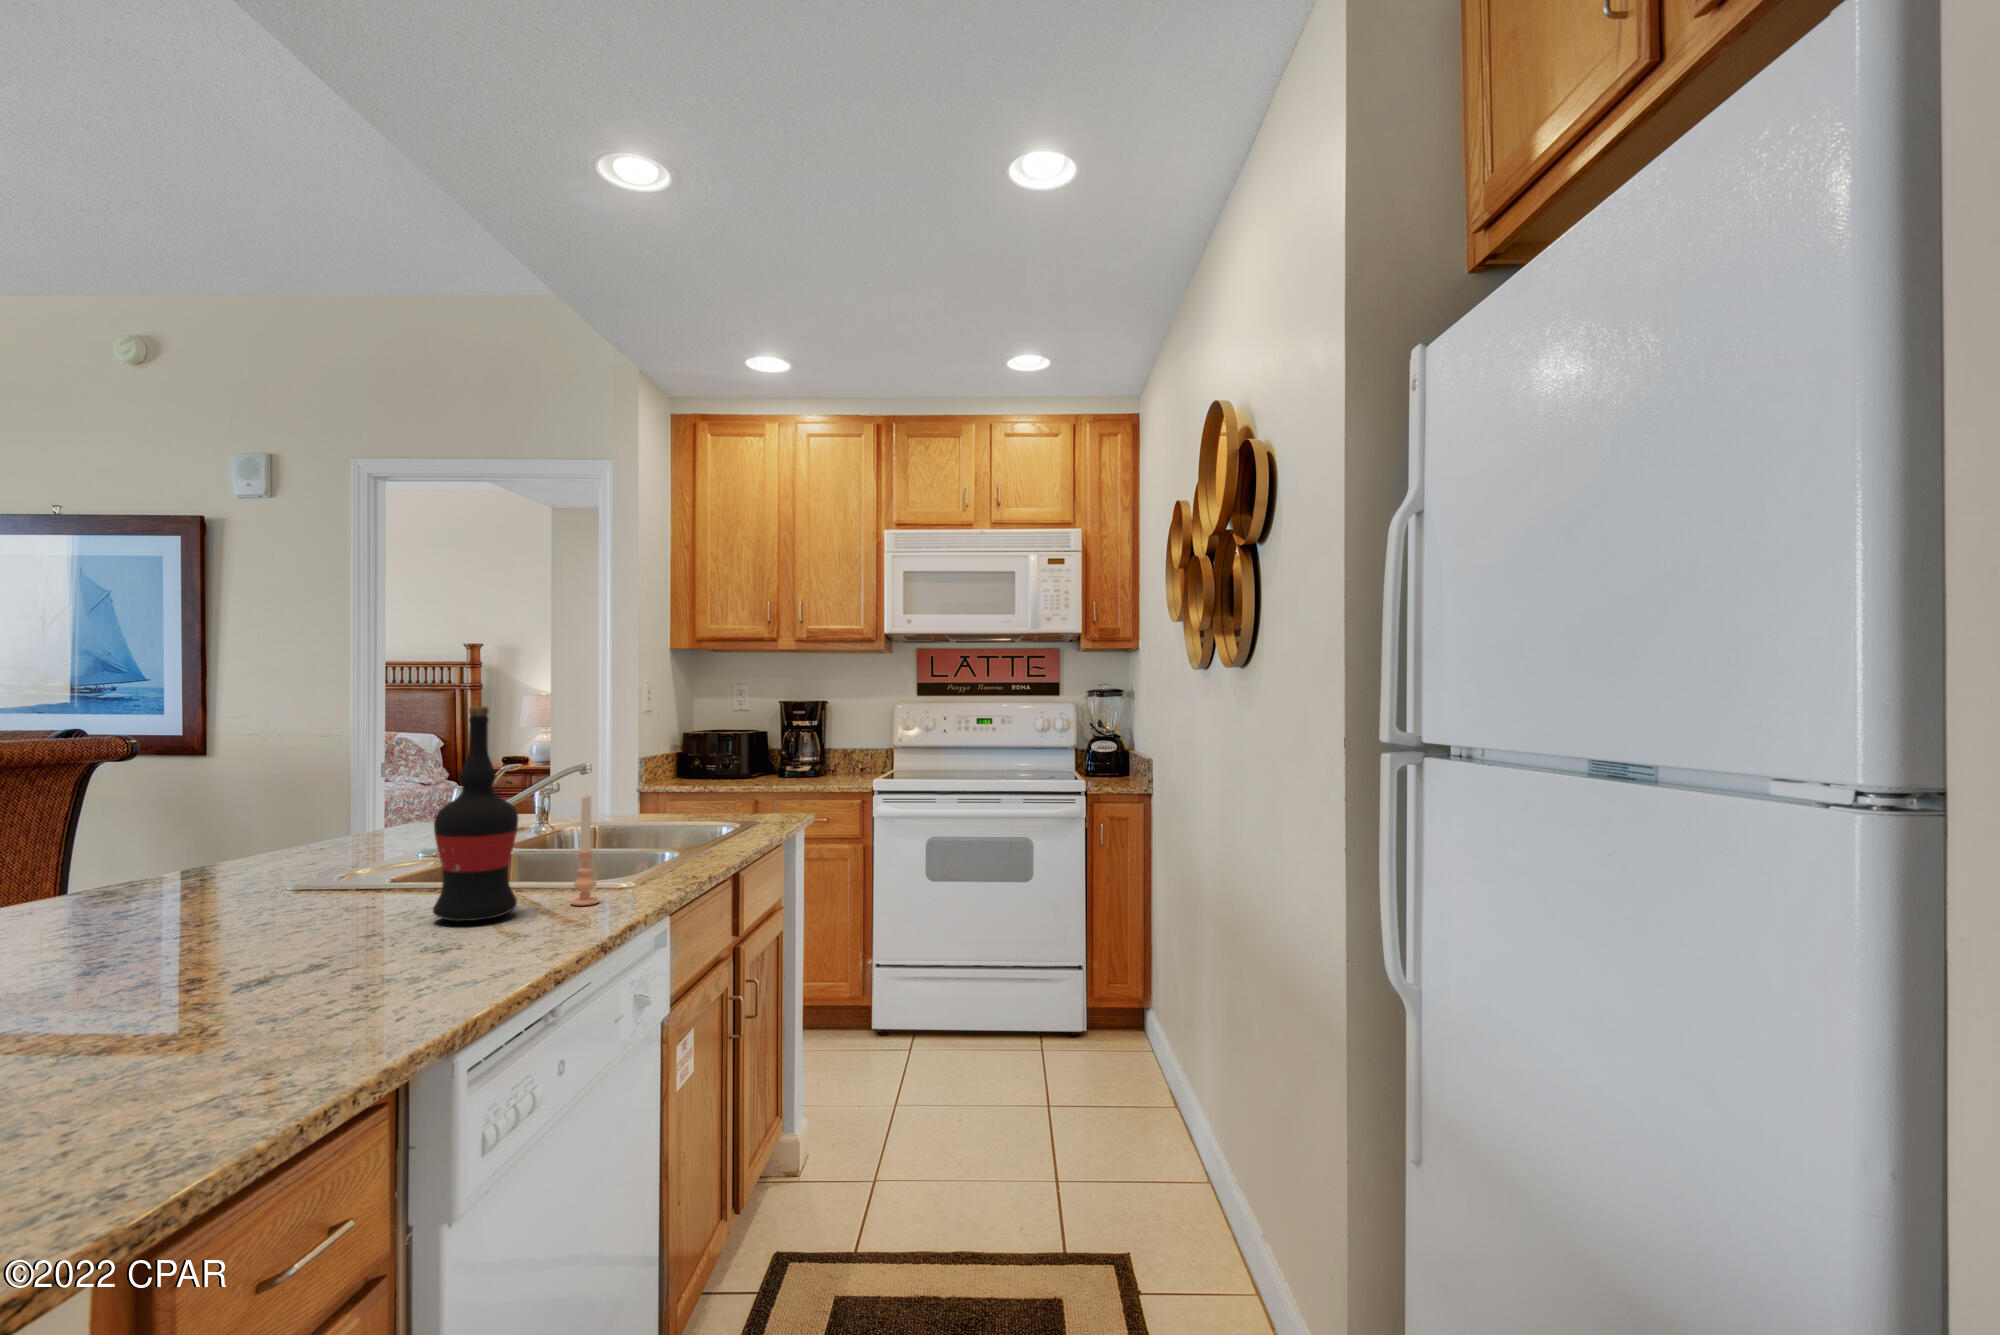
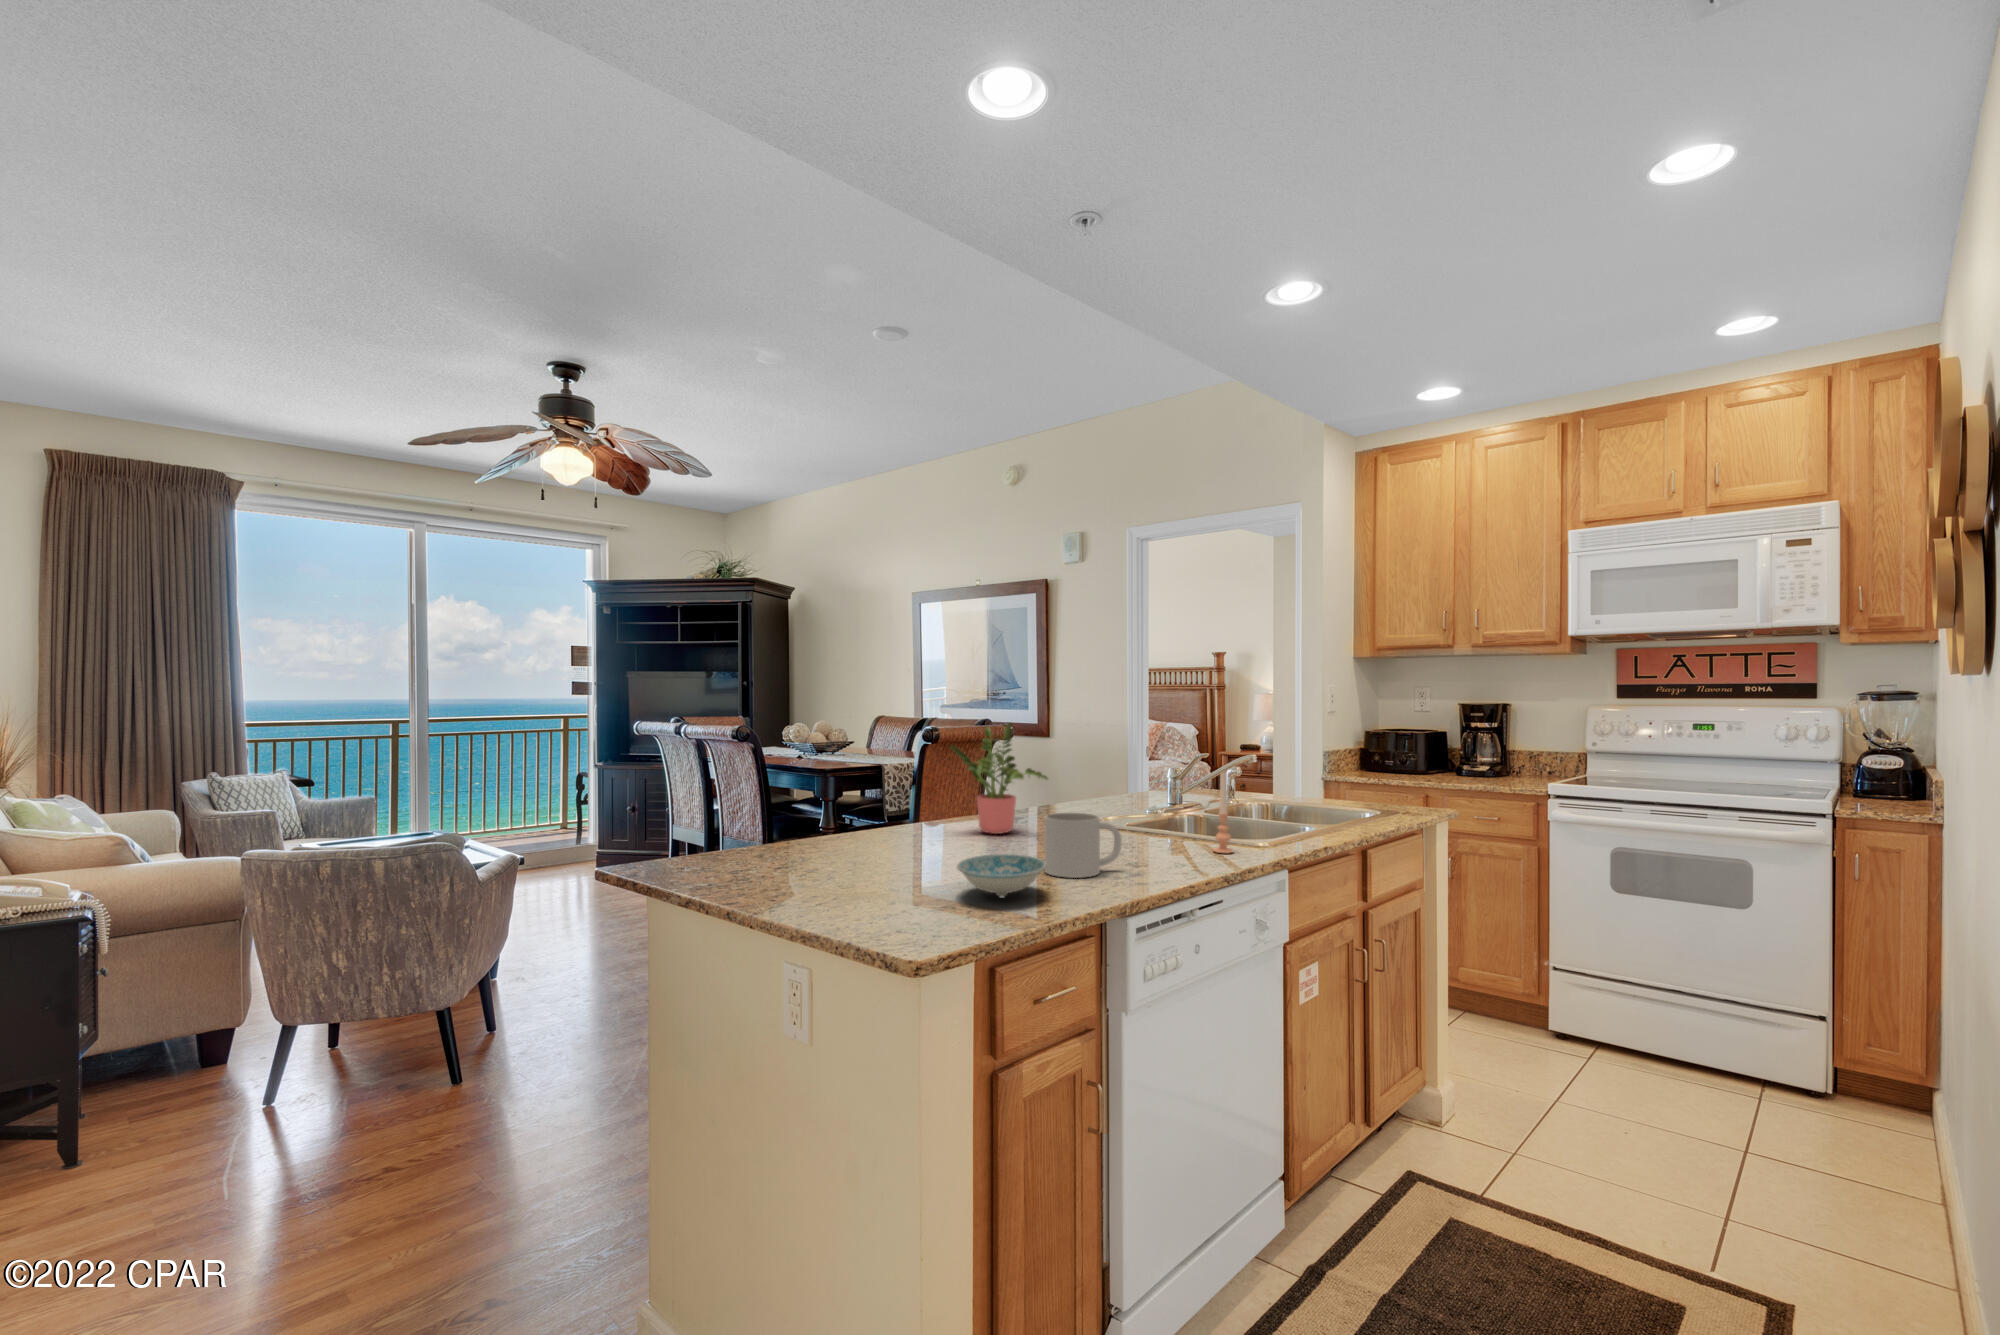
wine bottle: present [432,706,518,921] -> none [1122,705,1176,852]
potted plant: none [74,740,290,929] -> present [950,723,1048,834]
mug: none [313,876,451,984] -> present [1045,813,1122,878]
ceramic bowl: none [148,960,342,1041] -> present [957,854,1047,896]

